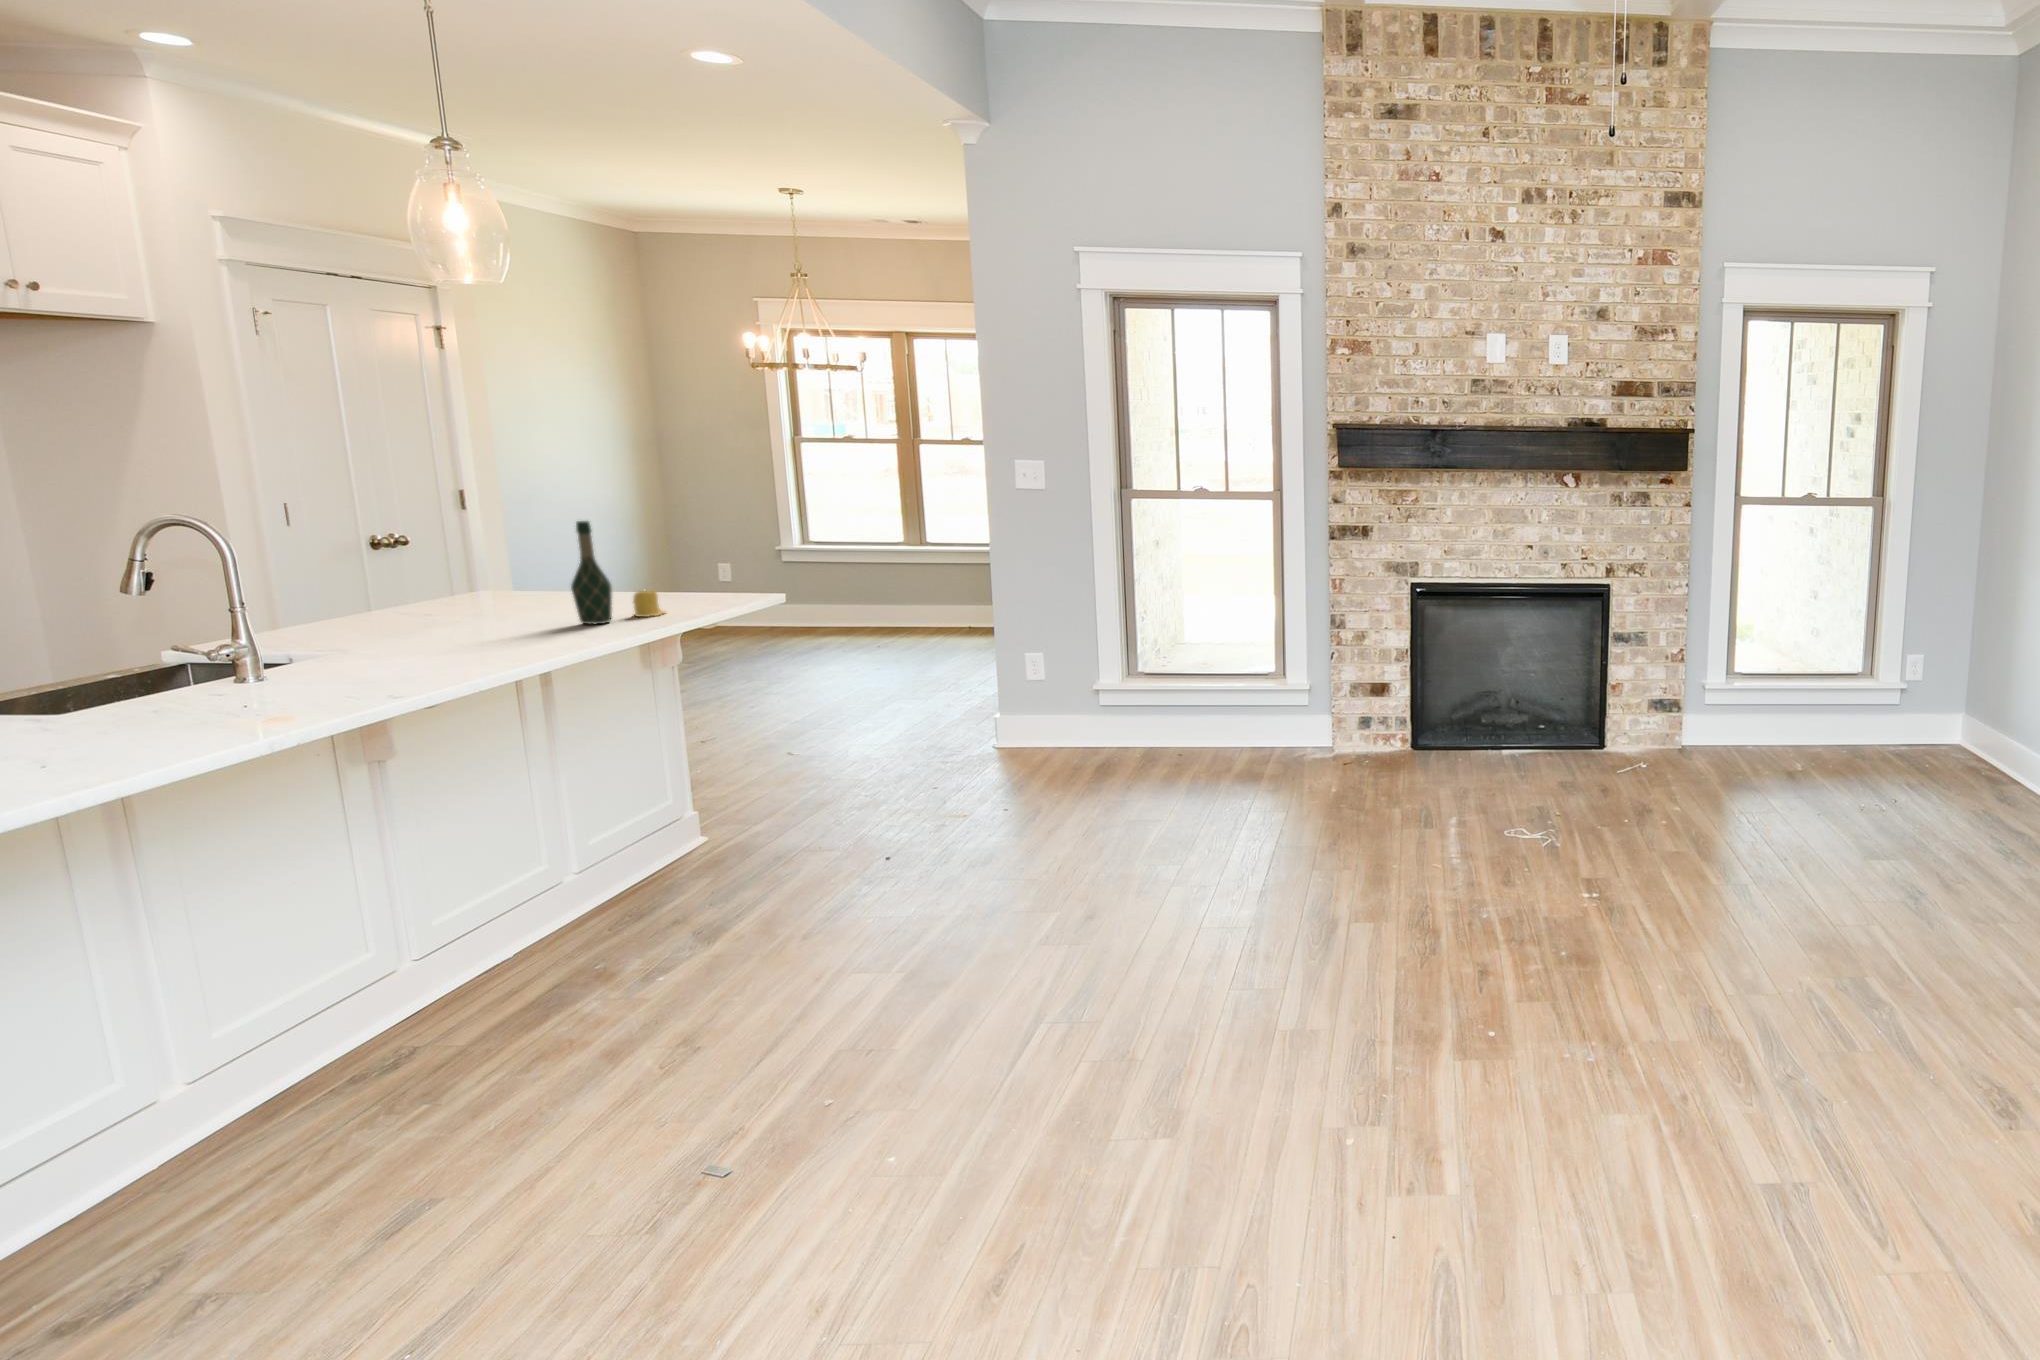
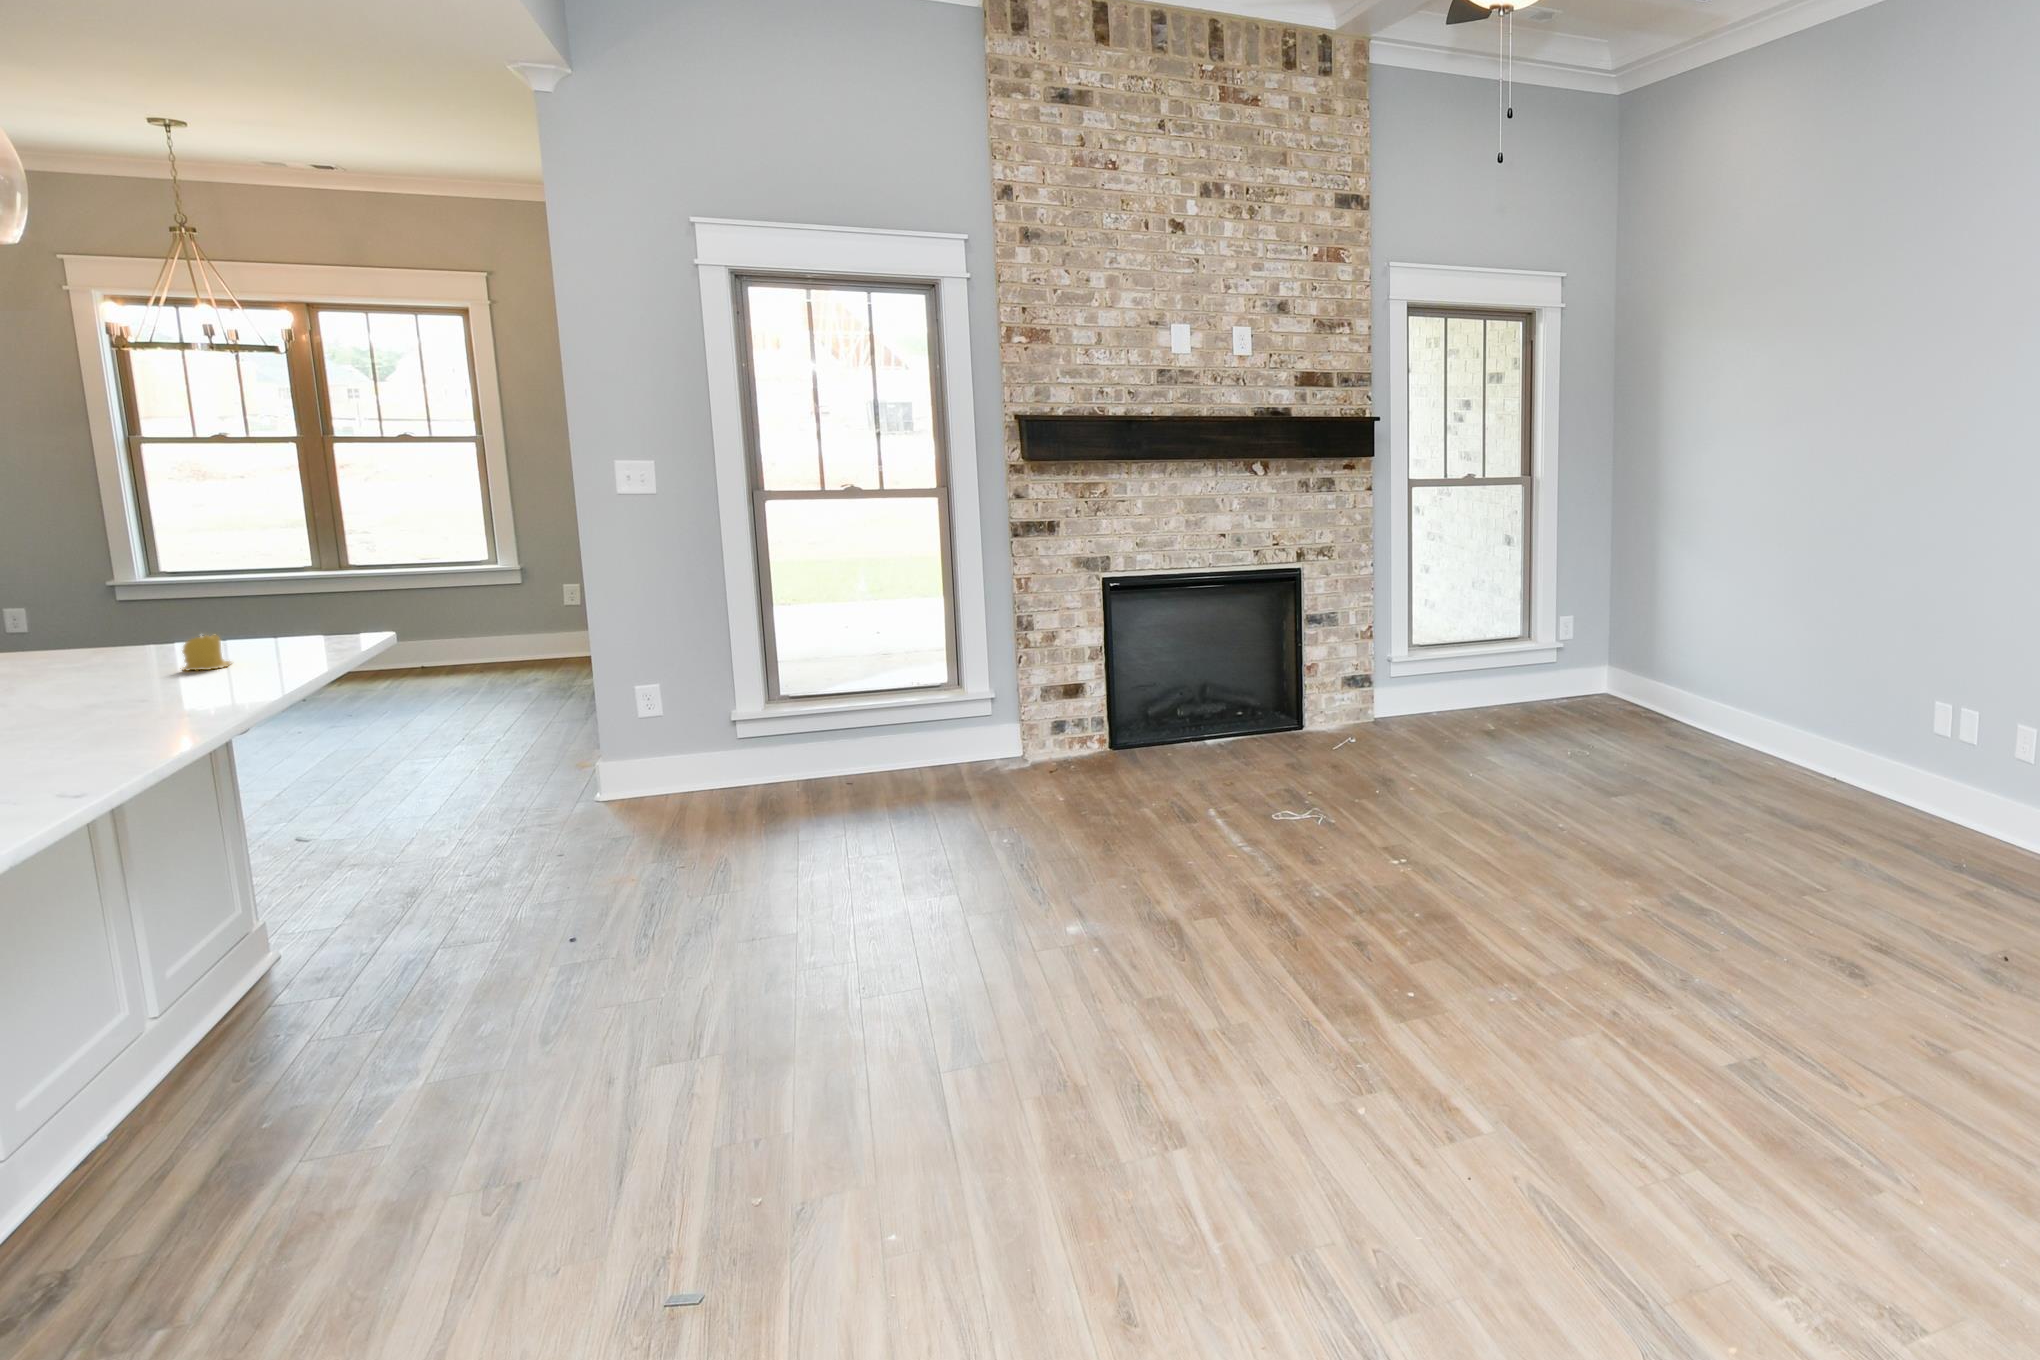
wine bottle: present [571,521,612,625] -> none [102,549,165,685]

